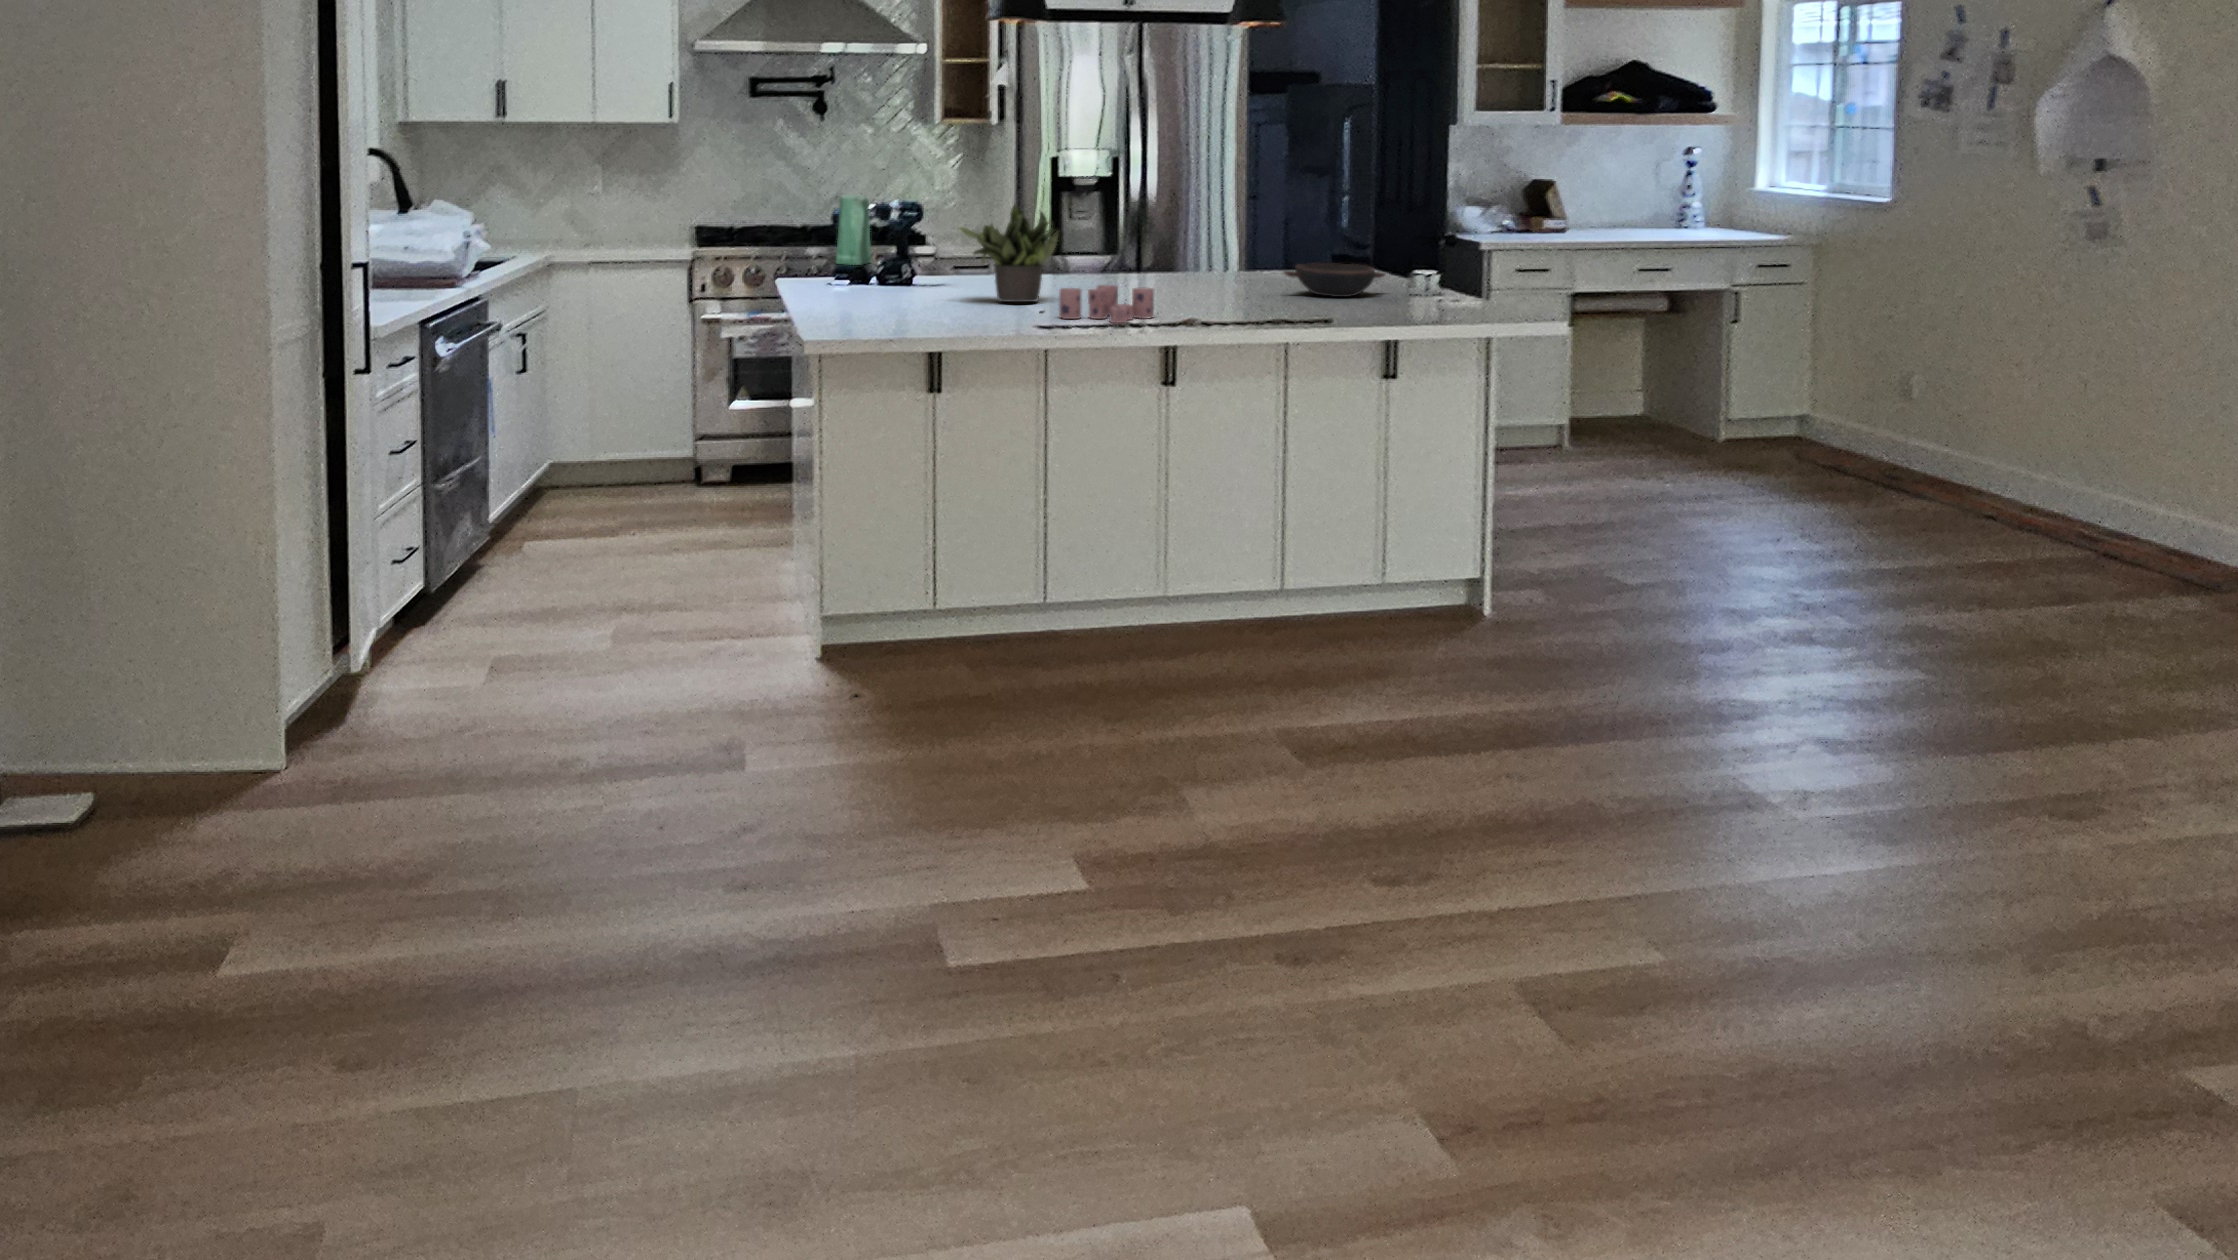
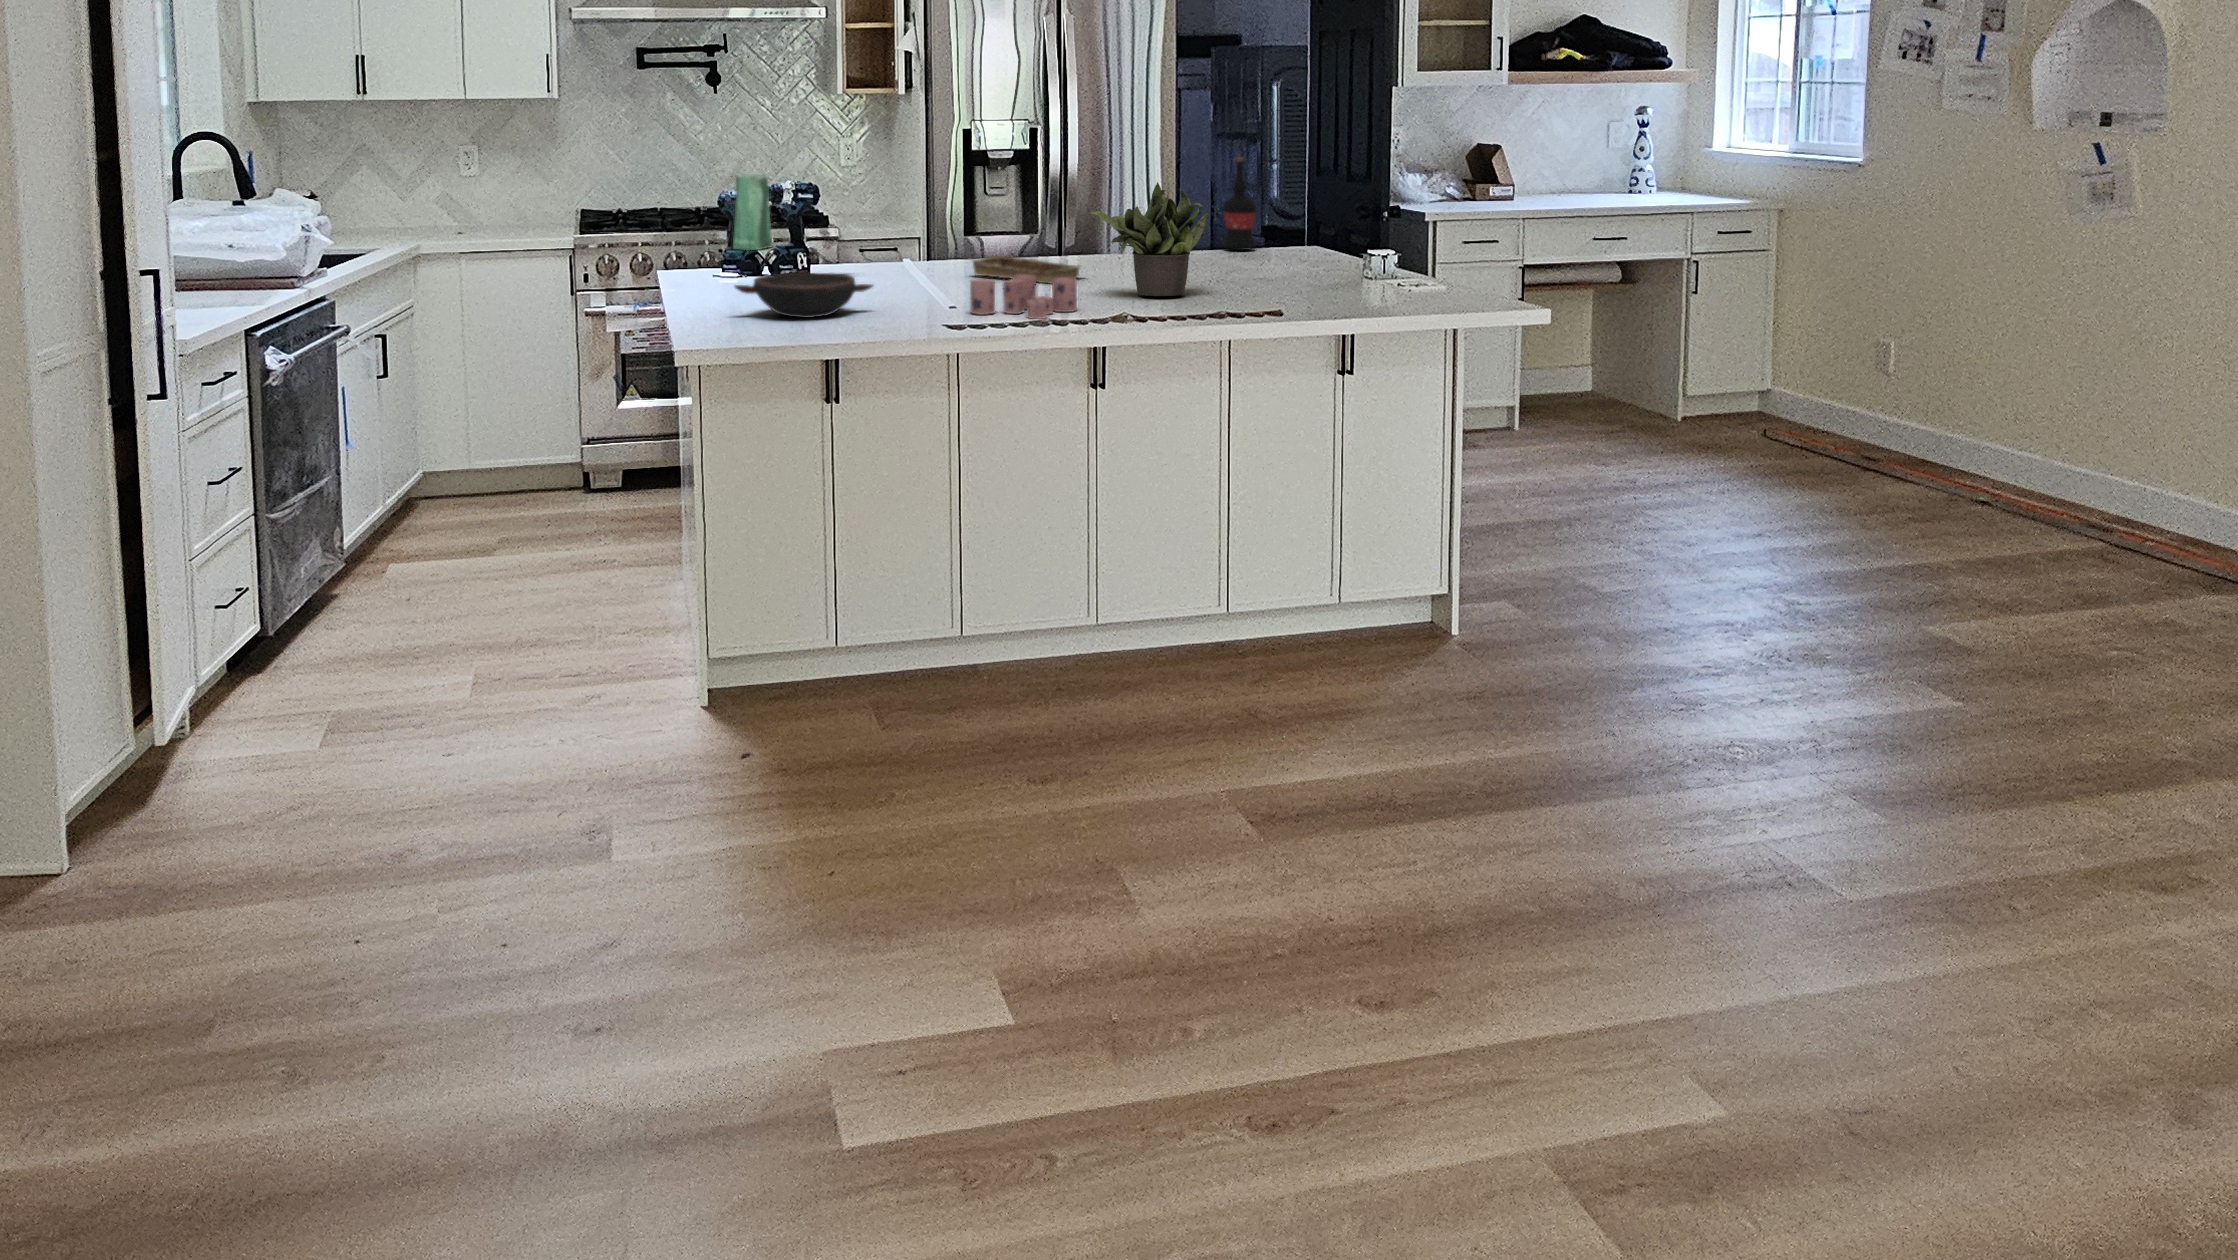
wine bottle: none [1288,187,1319,273] -> present [1223,157,1256,250]
potted plant: present [959,205,1059,302] -> present [1090,182,1209,296]
bowl: present [1284,263,1385,297] -> present [735,273,873,318]
tray: none [1054,271,1163,296] -> present [973,255,1080,284]

